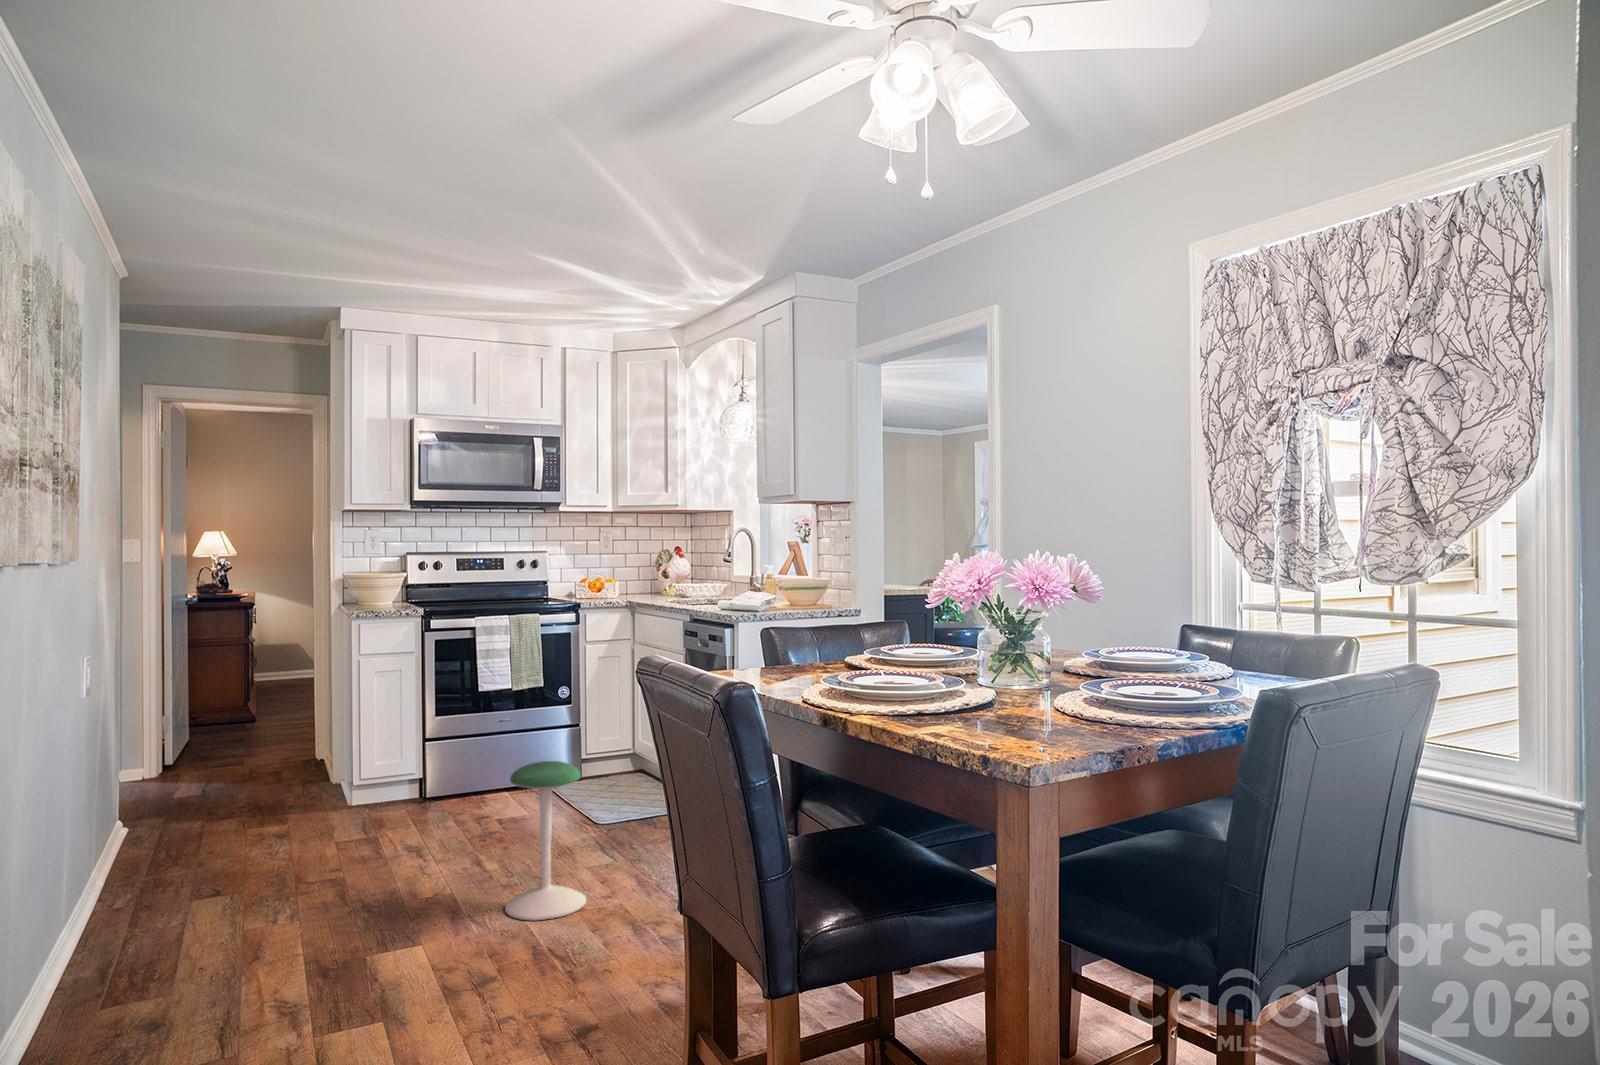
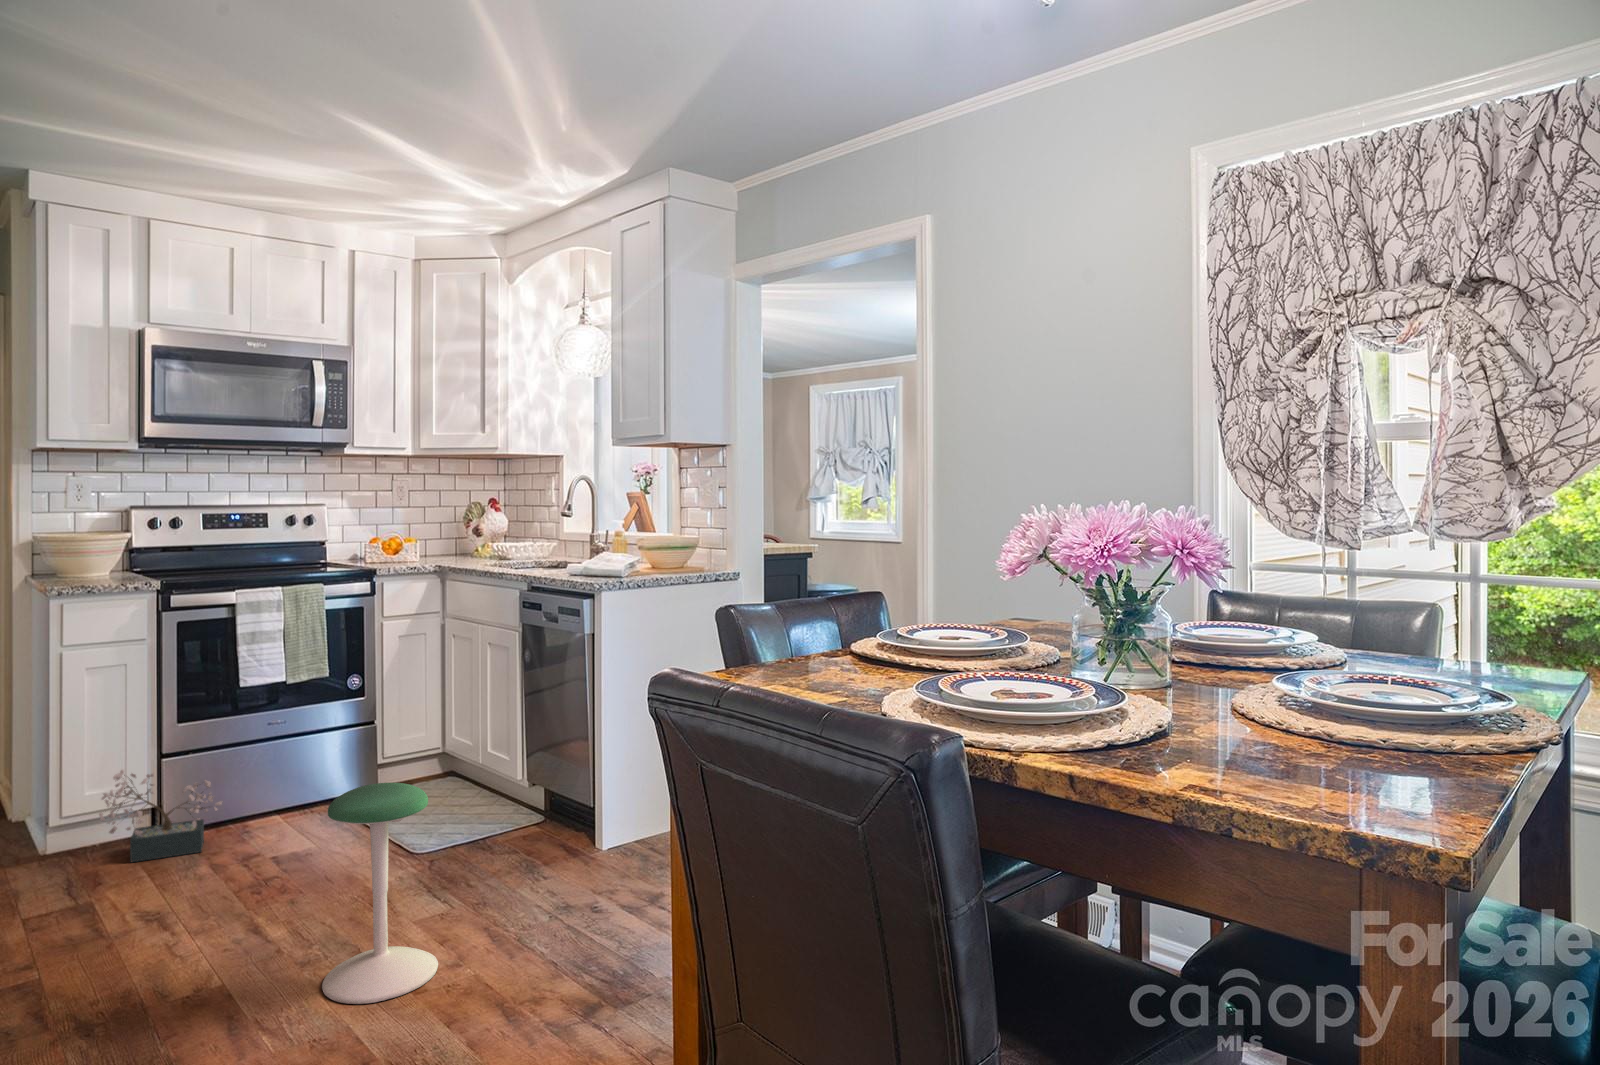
decorative plant: none [378,750,461,819] -> present [99,770,222,862]

